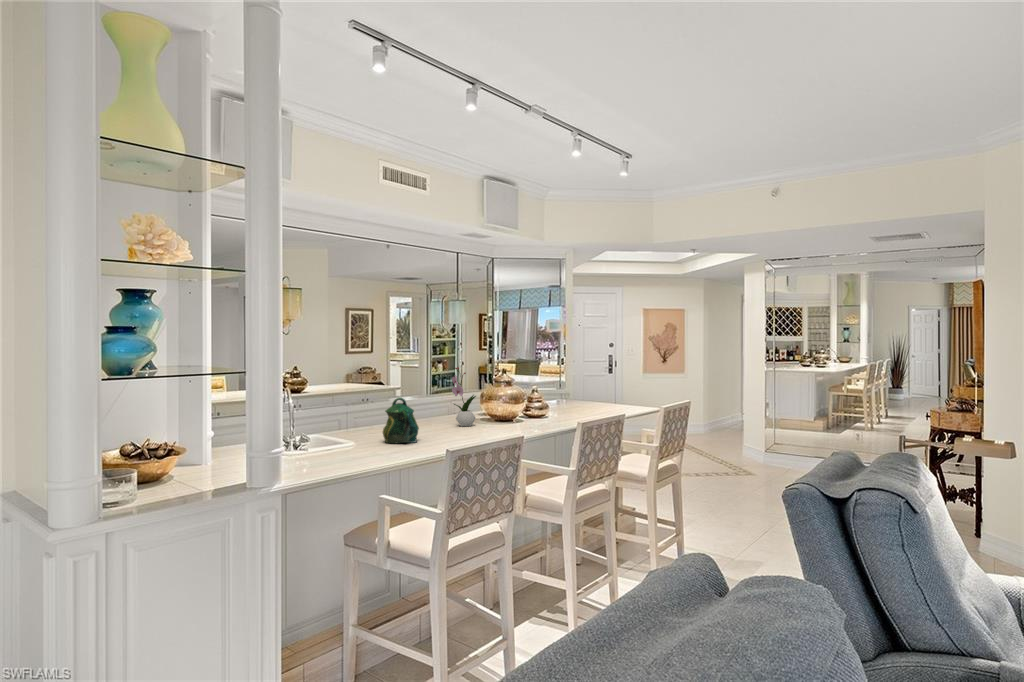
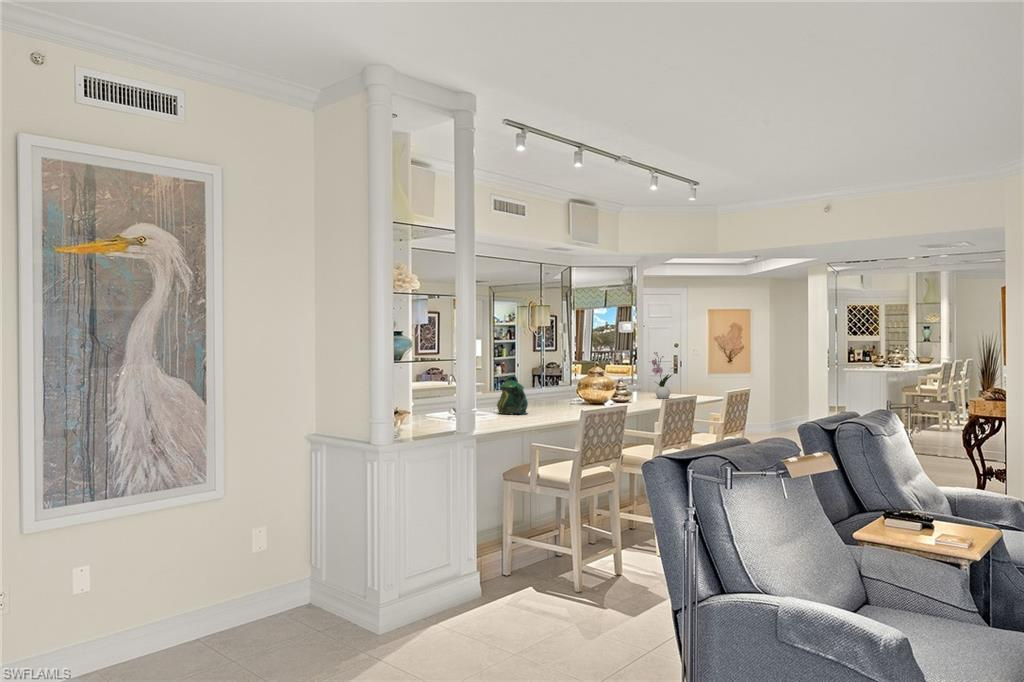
flower arrangement: present [452,367,476,426] -> present [652,352,672,399]

